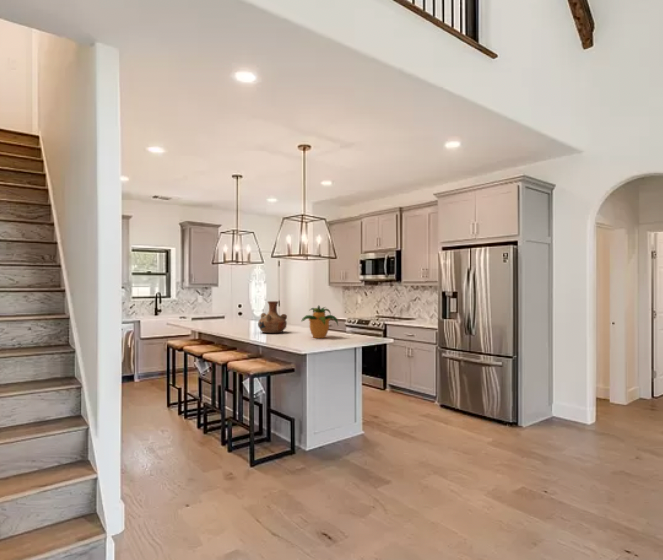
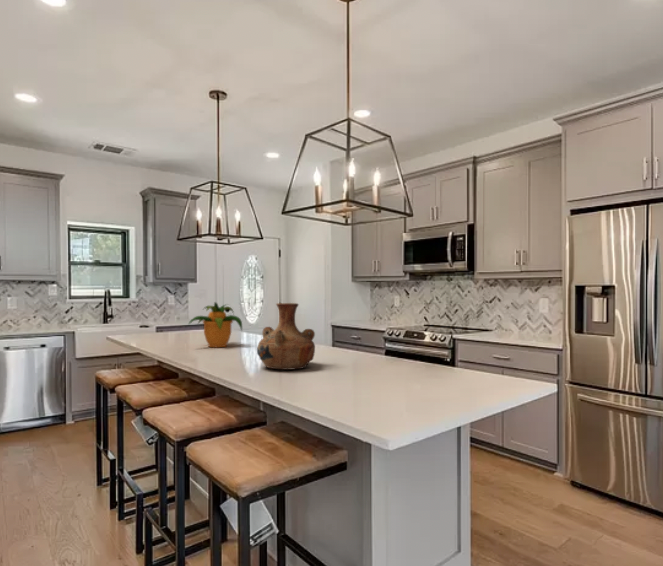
potted plant: present [302,306,338,338] -> present [189,303,242,347]

